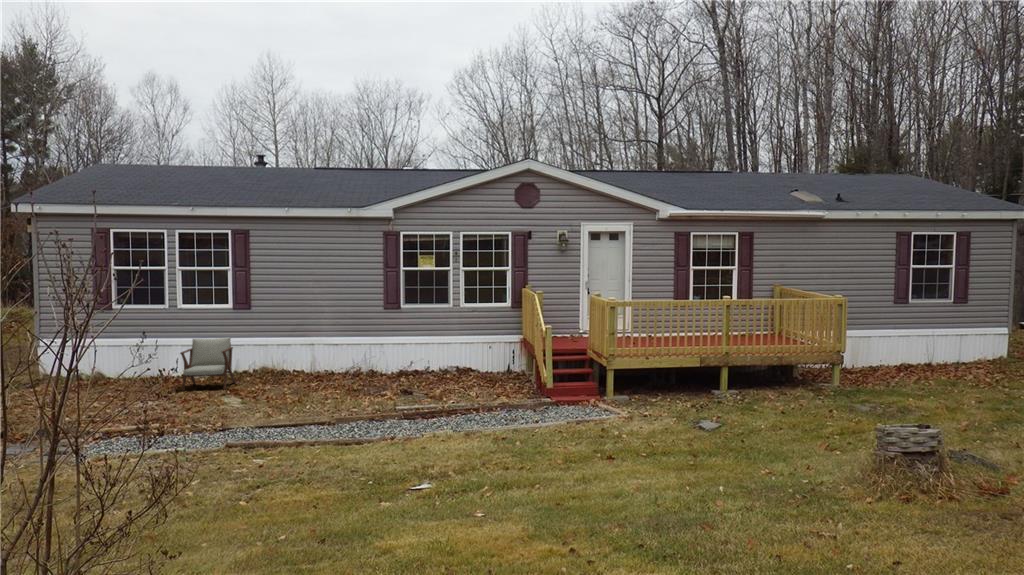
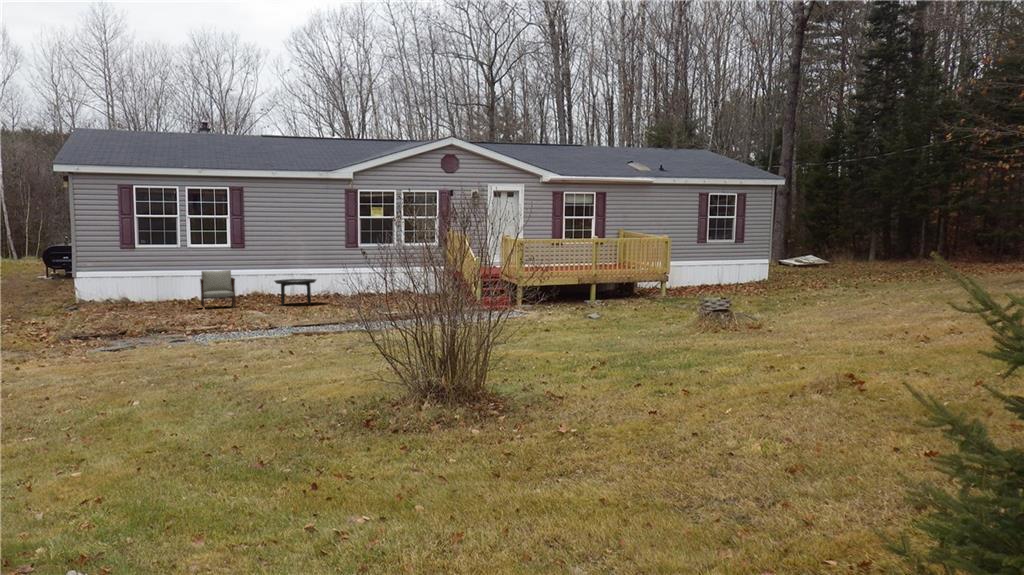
round table: none [279,349,338,389] -> present [274,279,316,306]

